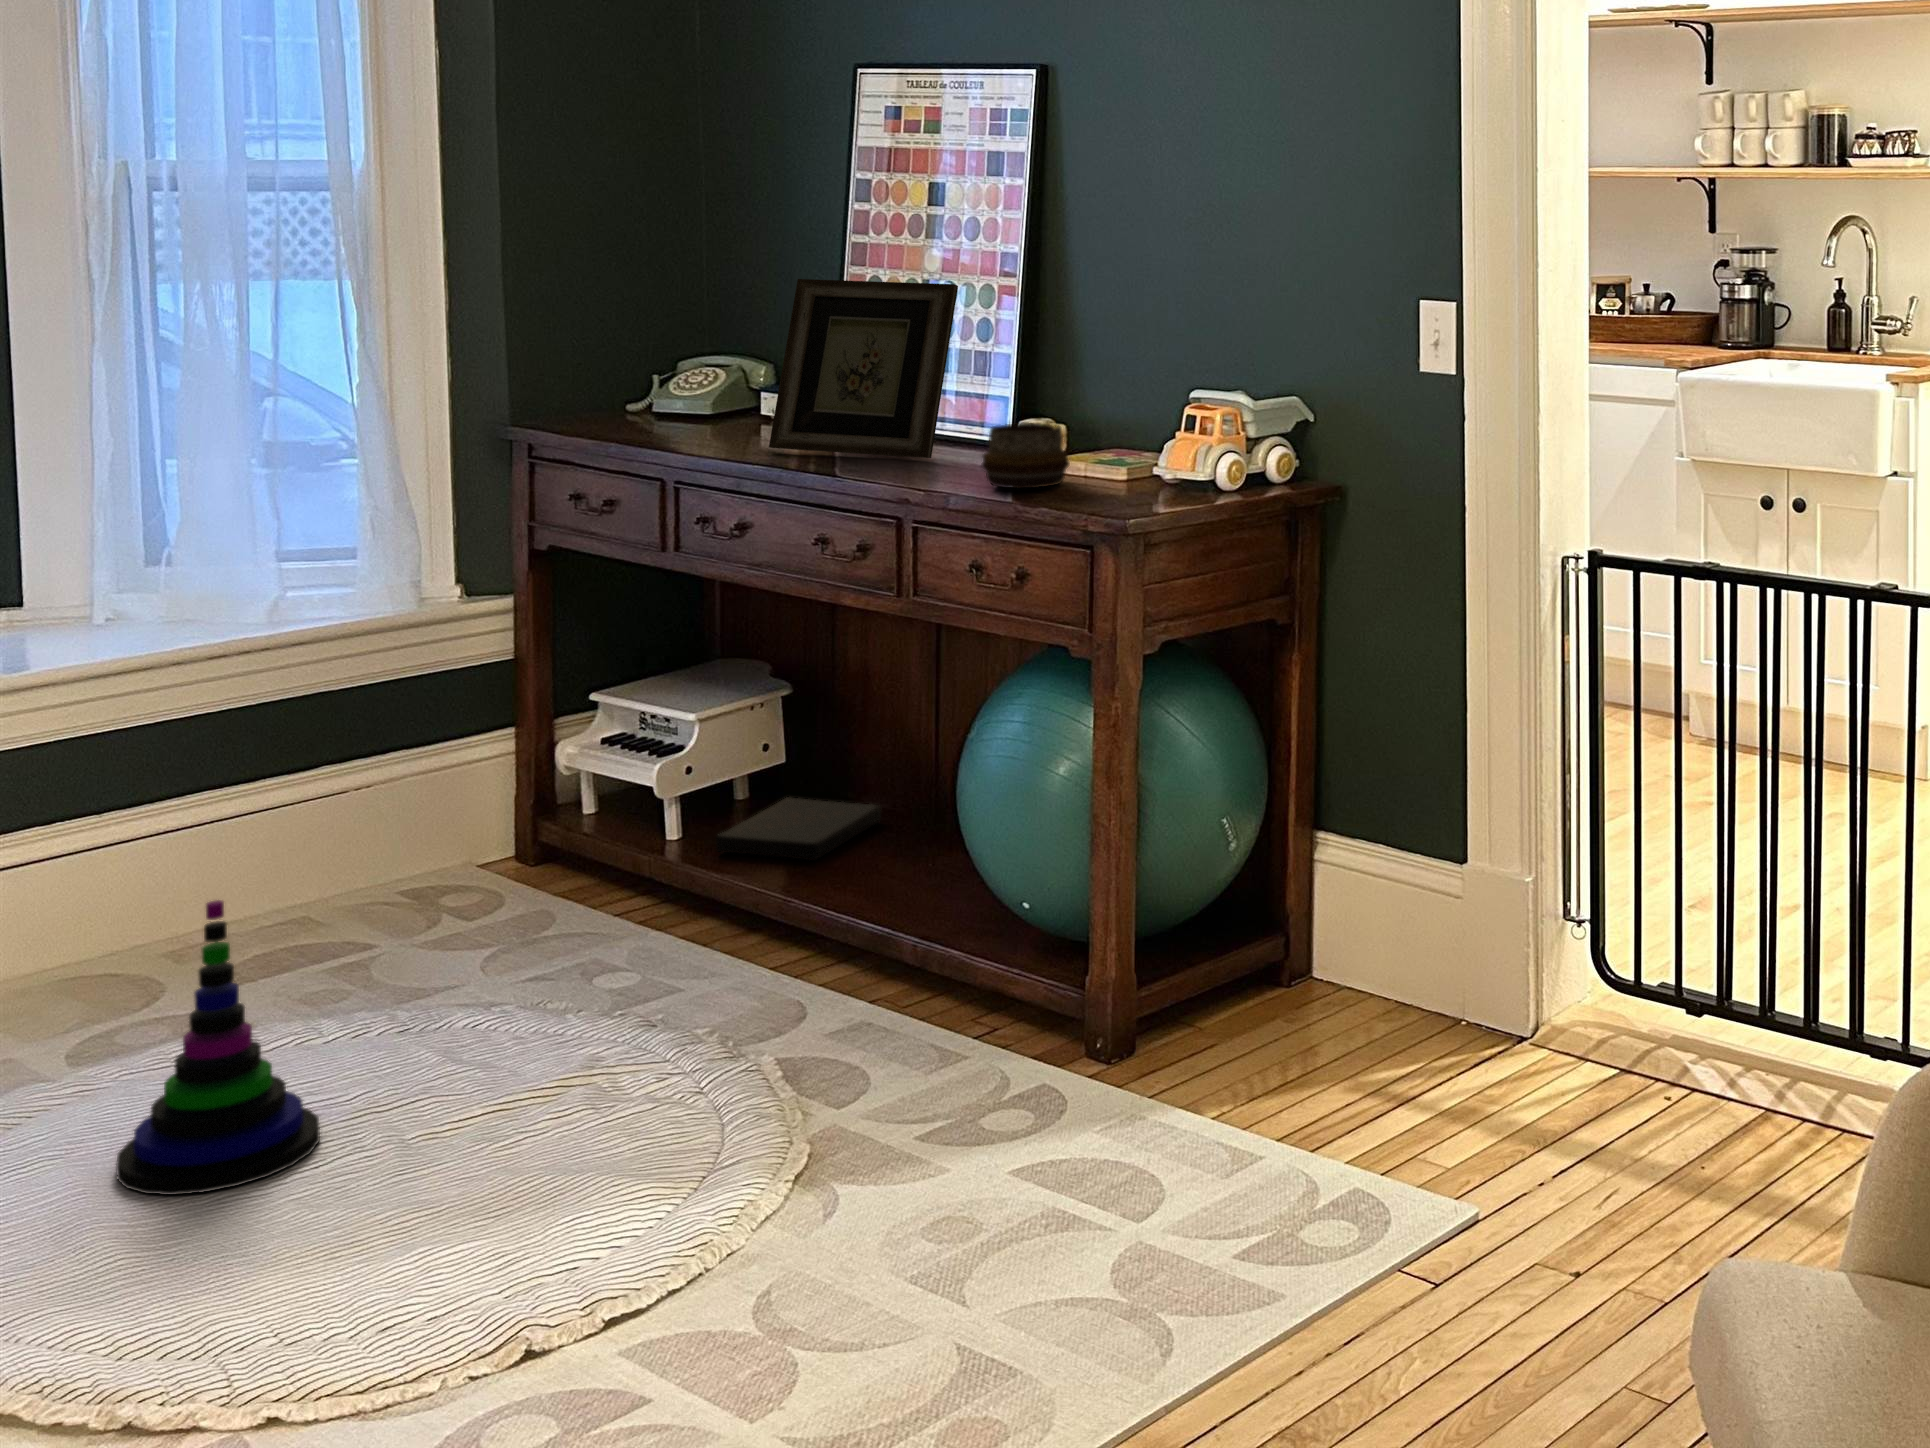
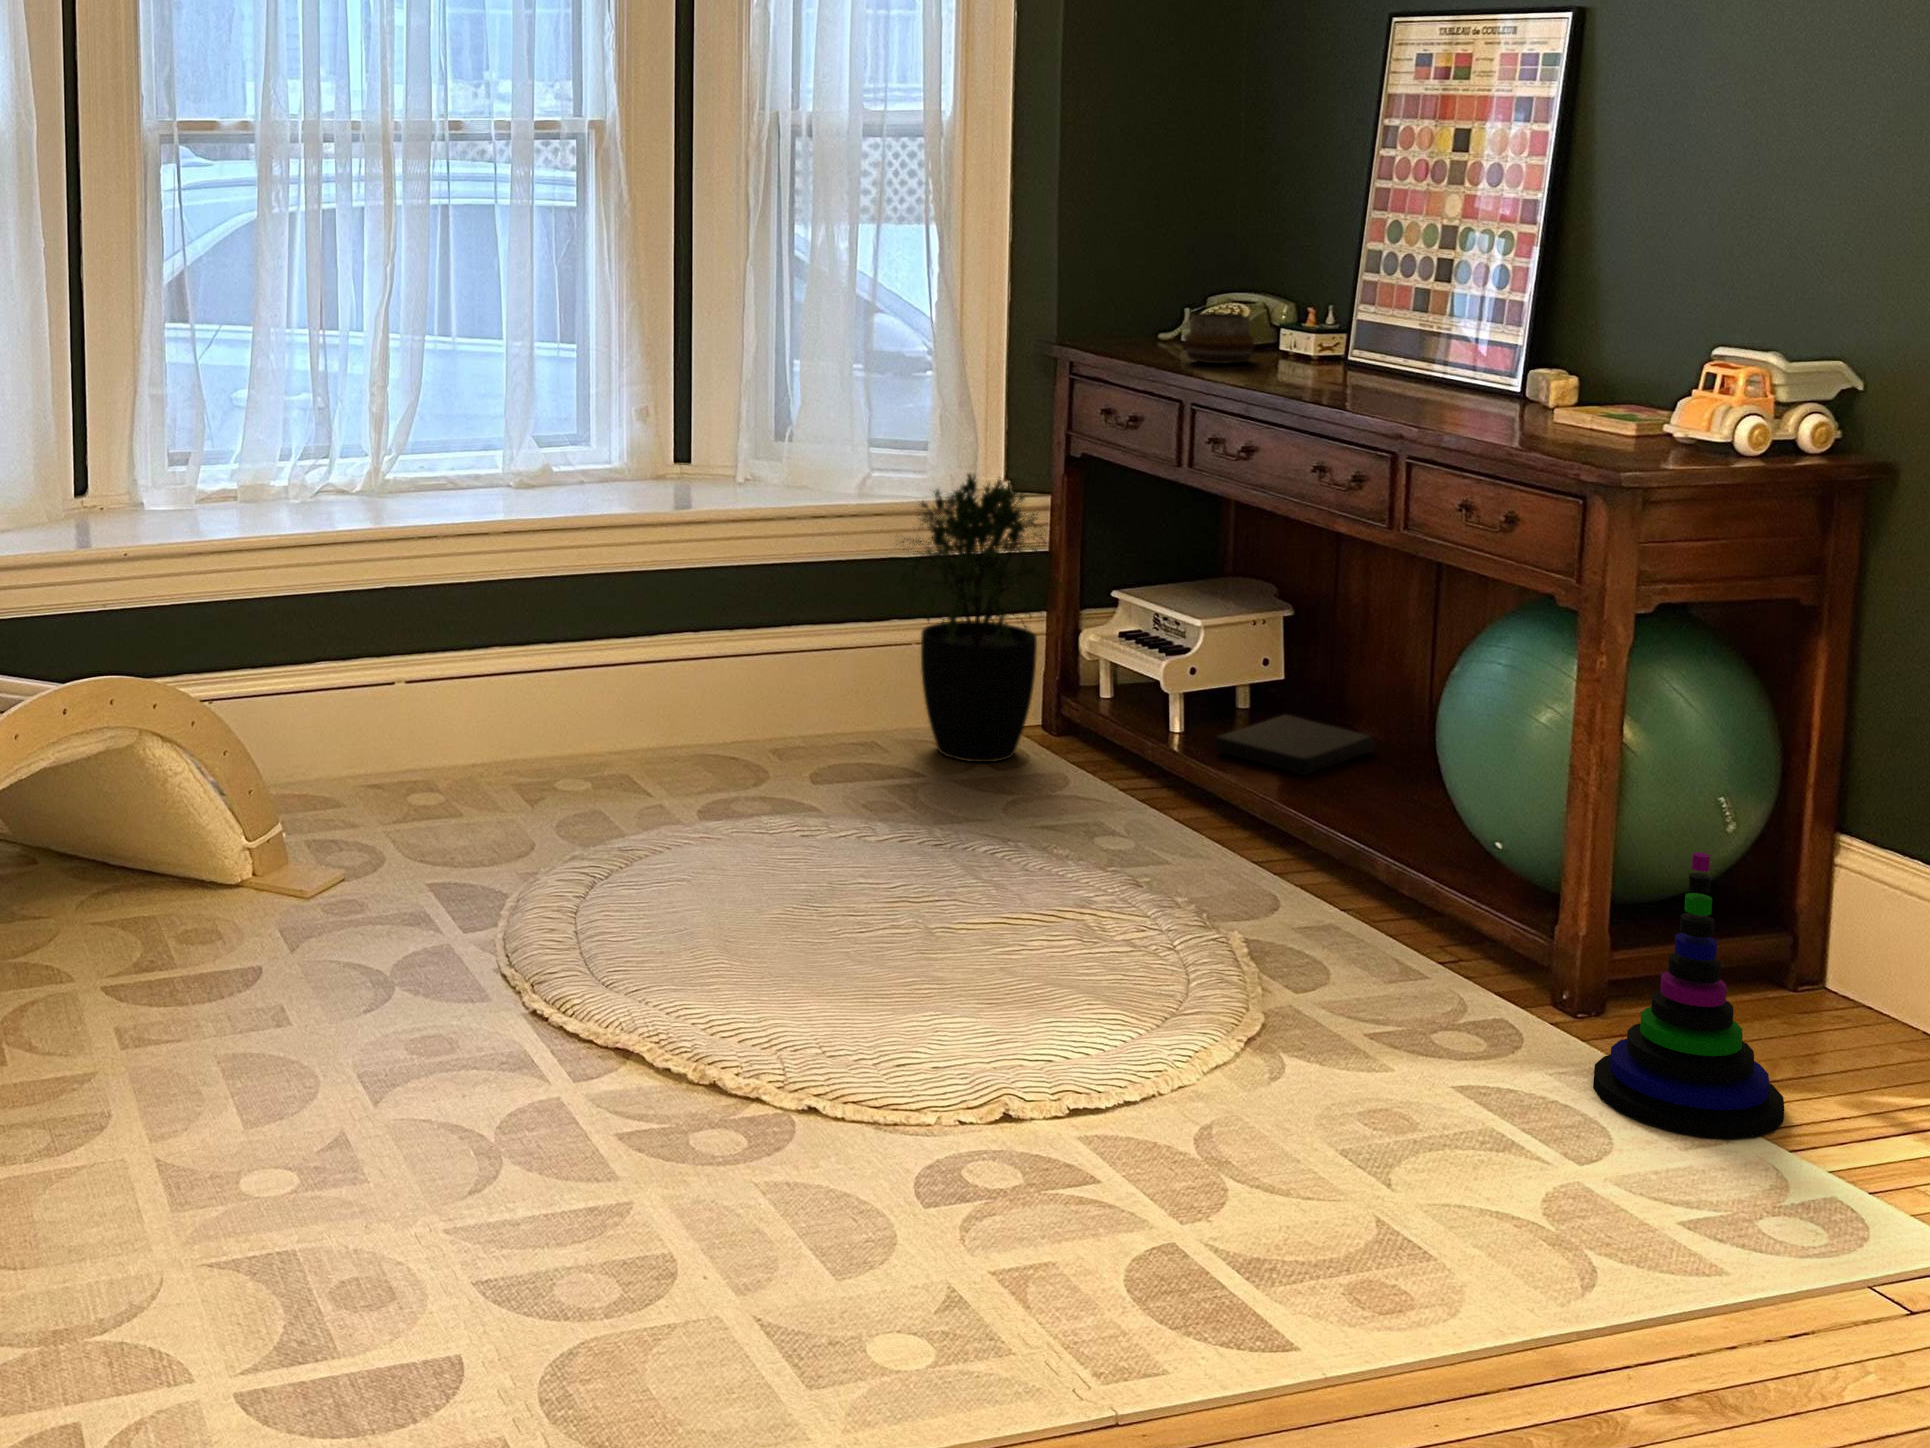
picture frame: present [769,279,958,458] -> none [1279,220,1470,400]
decorative bowl: present [982,423,1070,488] -> present [1184,312,1255,364]
potted plant: none [305,578,540,916] -> present [897,474,1064,762]
stacking toy: present [116,900,320,1195] -> present [1593,852,1784,1138]

